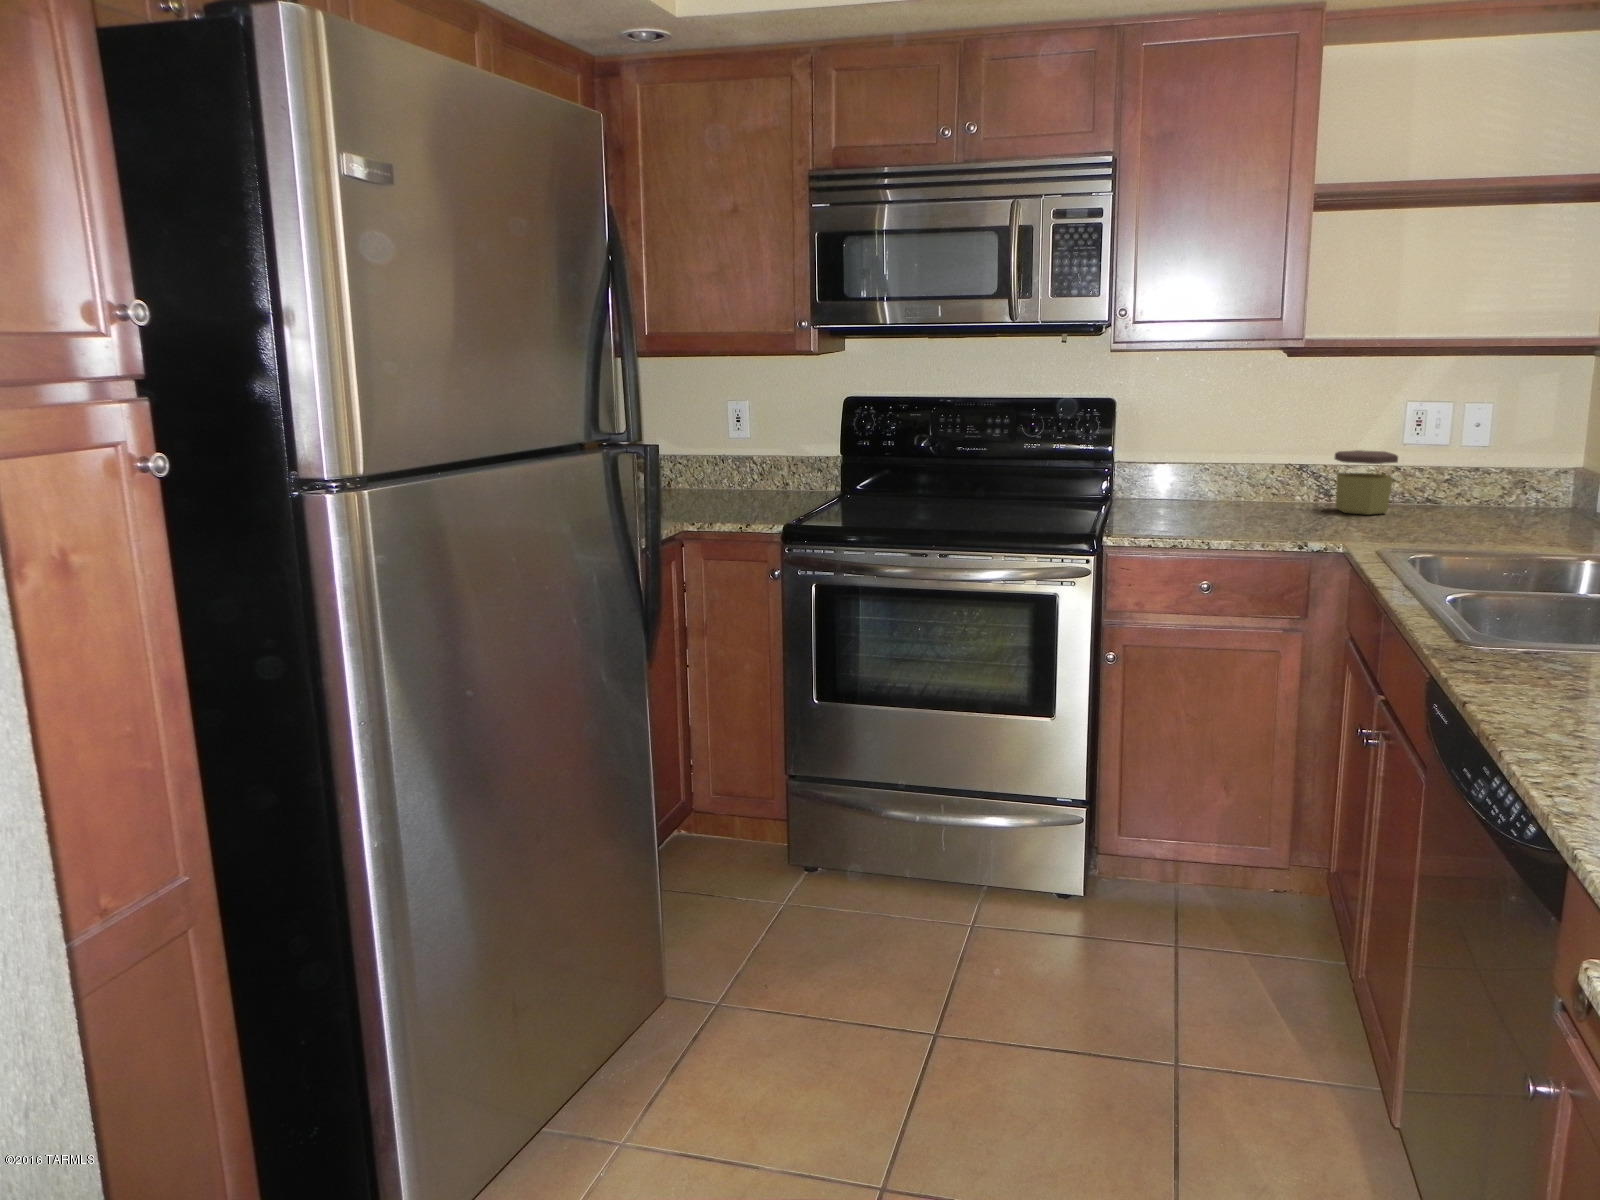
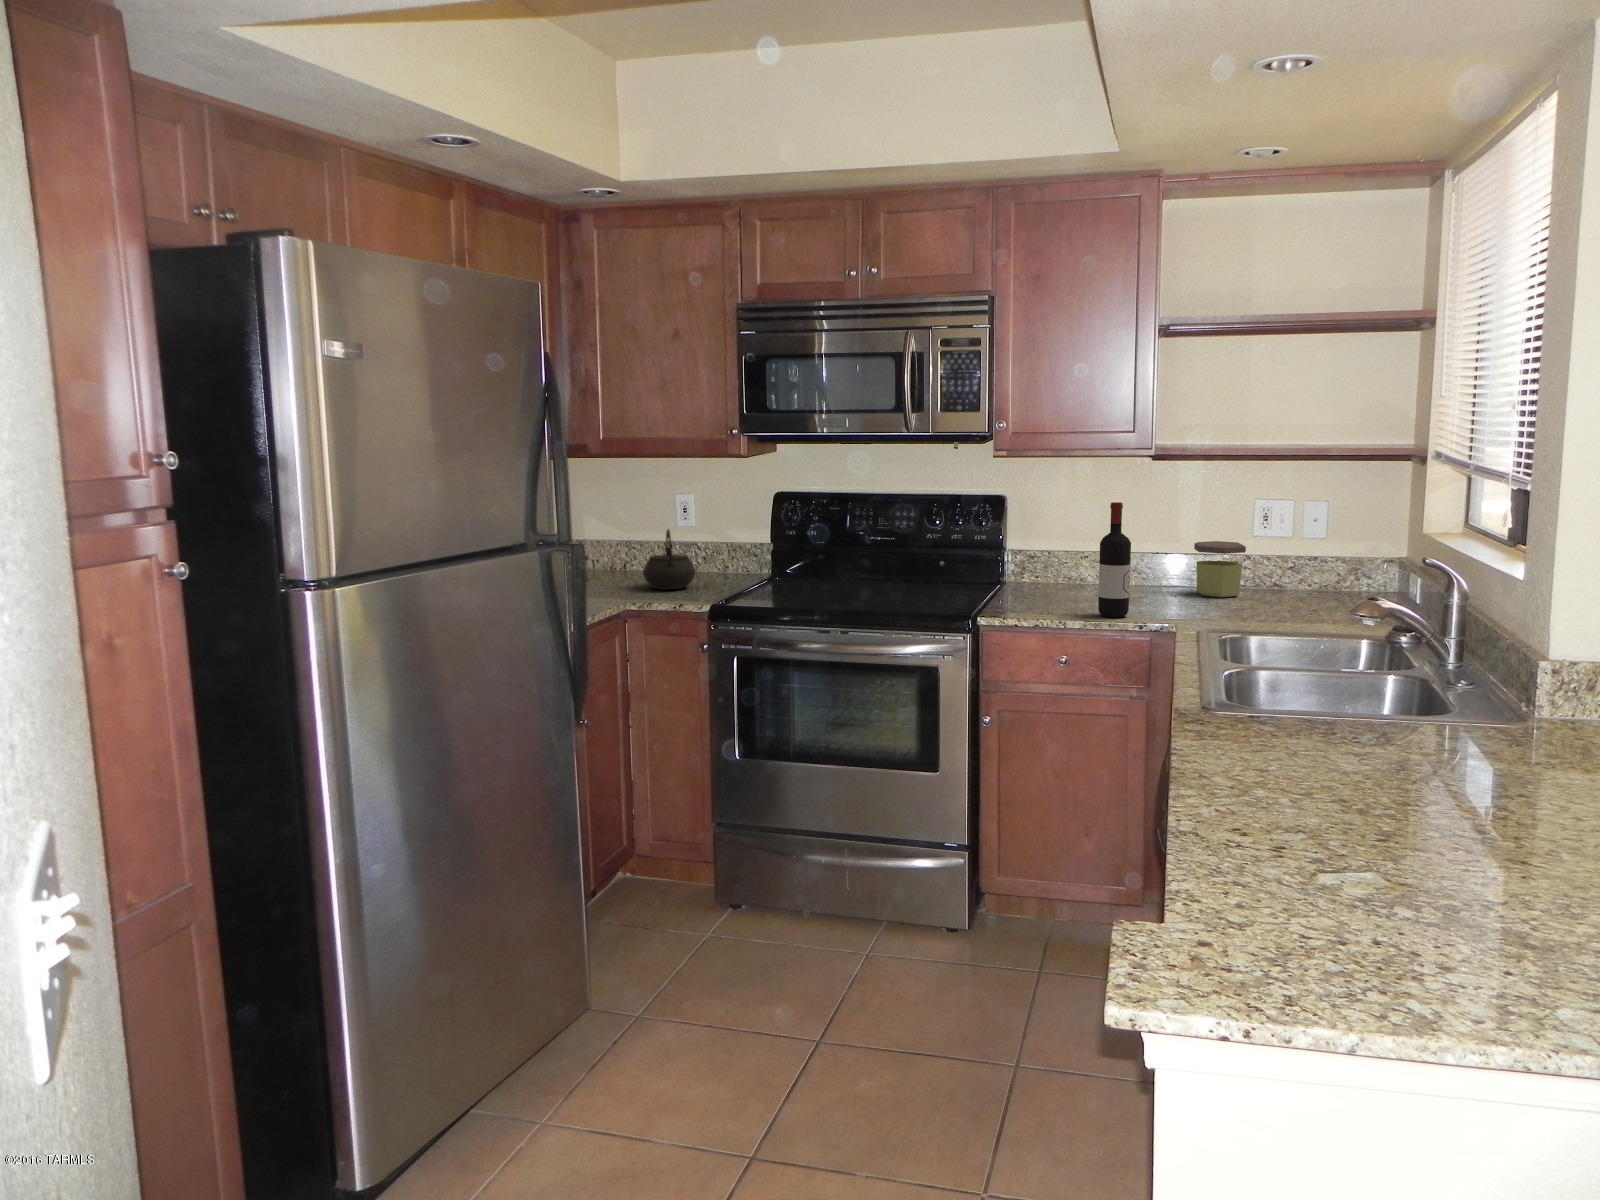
wine bottle: none [1241,401,1284,537] -> present [1098,502,1131,617]
kettle: none [698,438,758,508] -> present [643,529,696,590]

